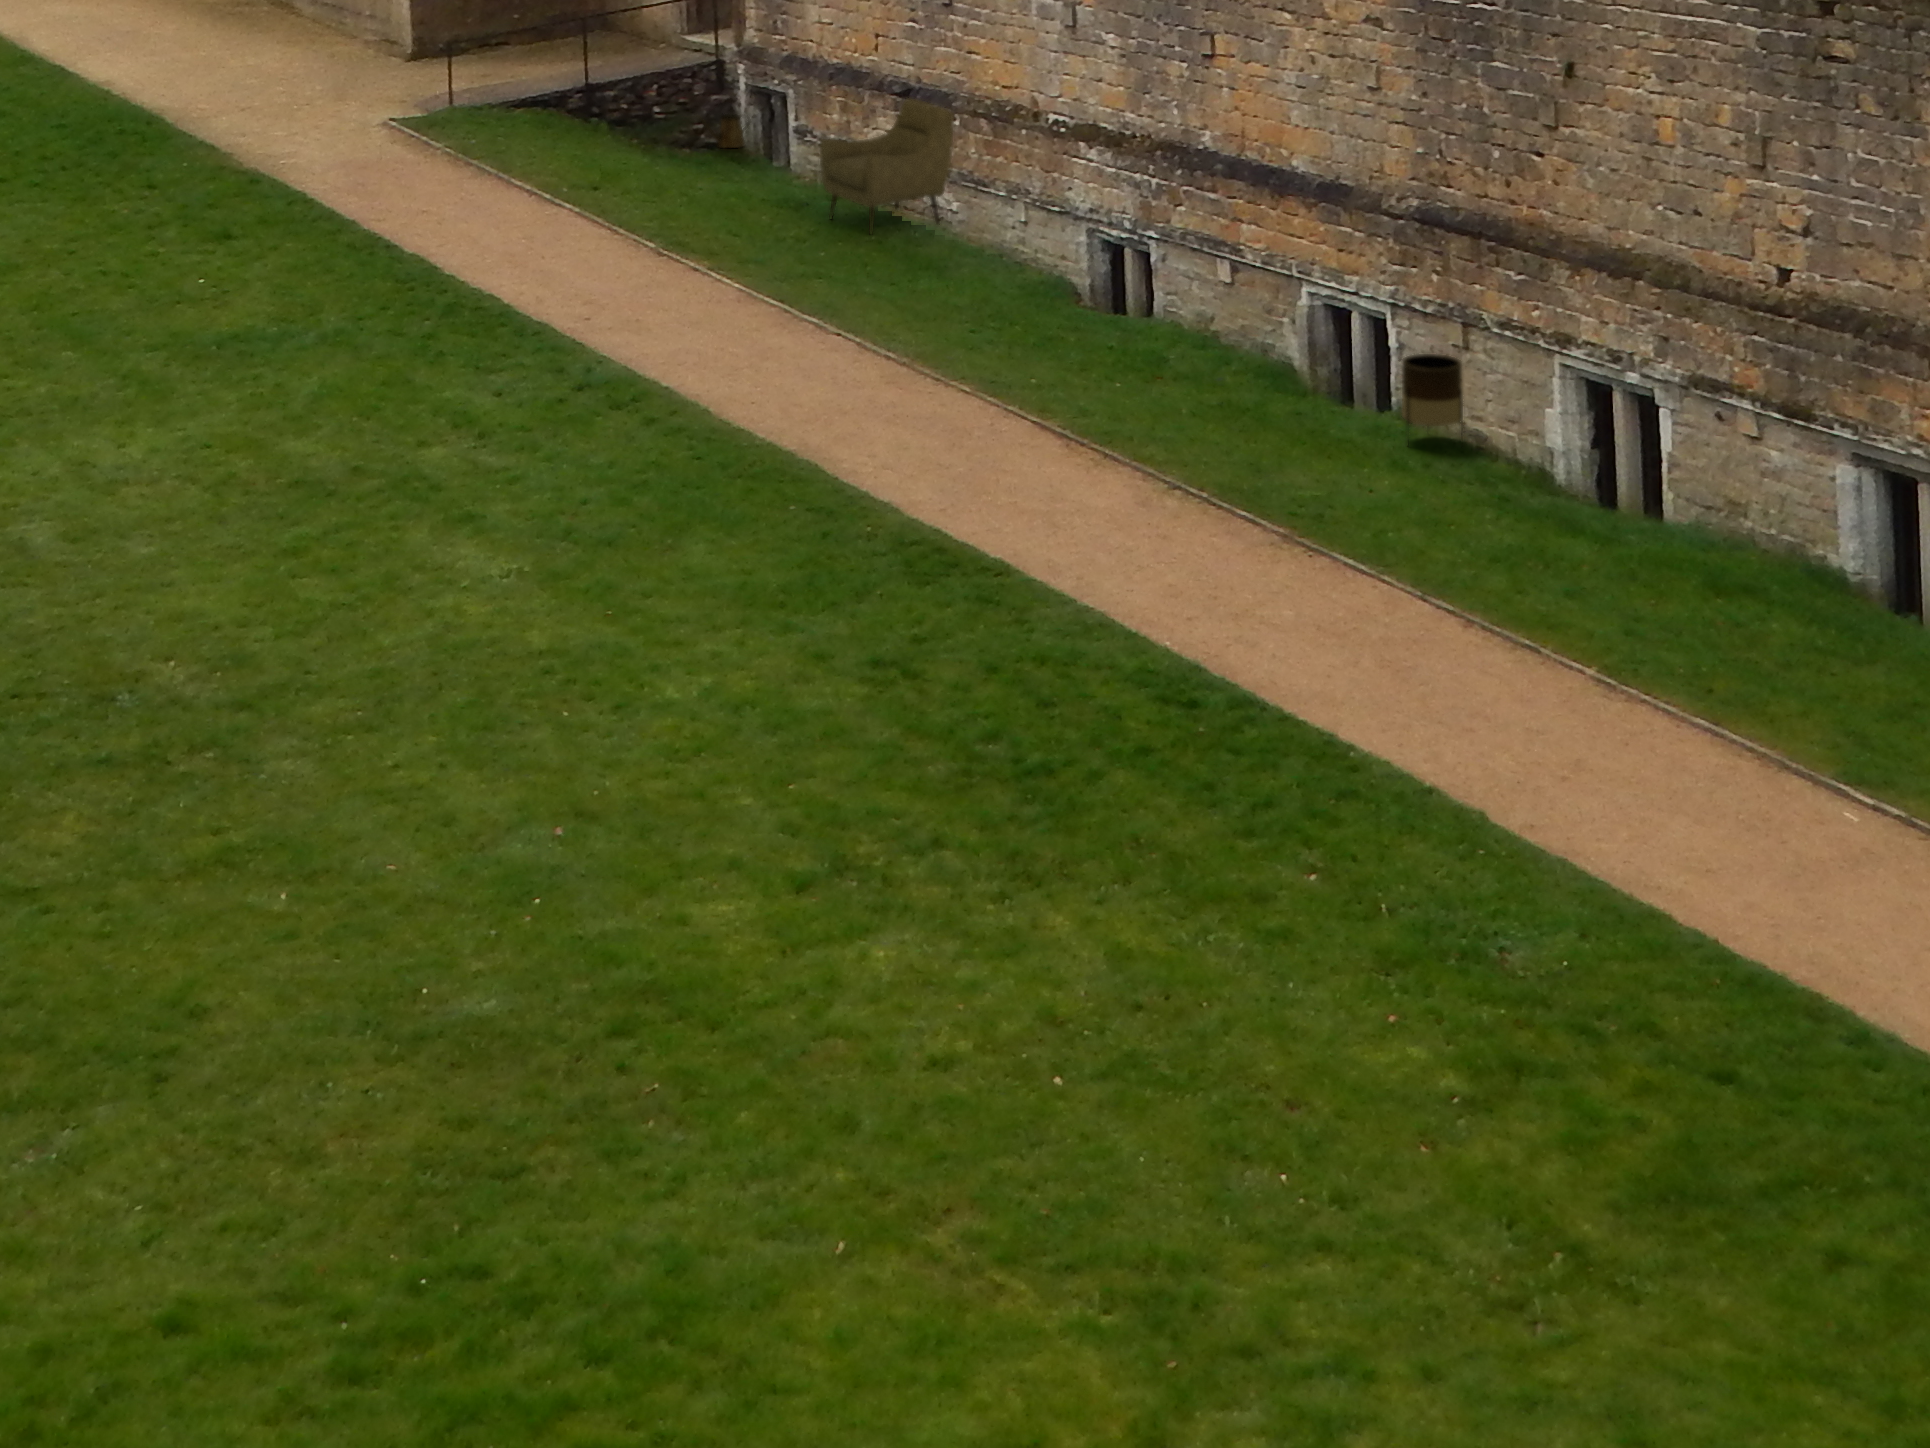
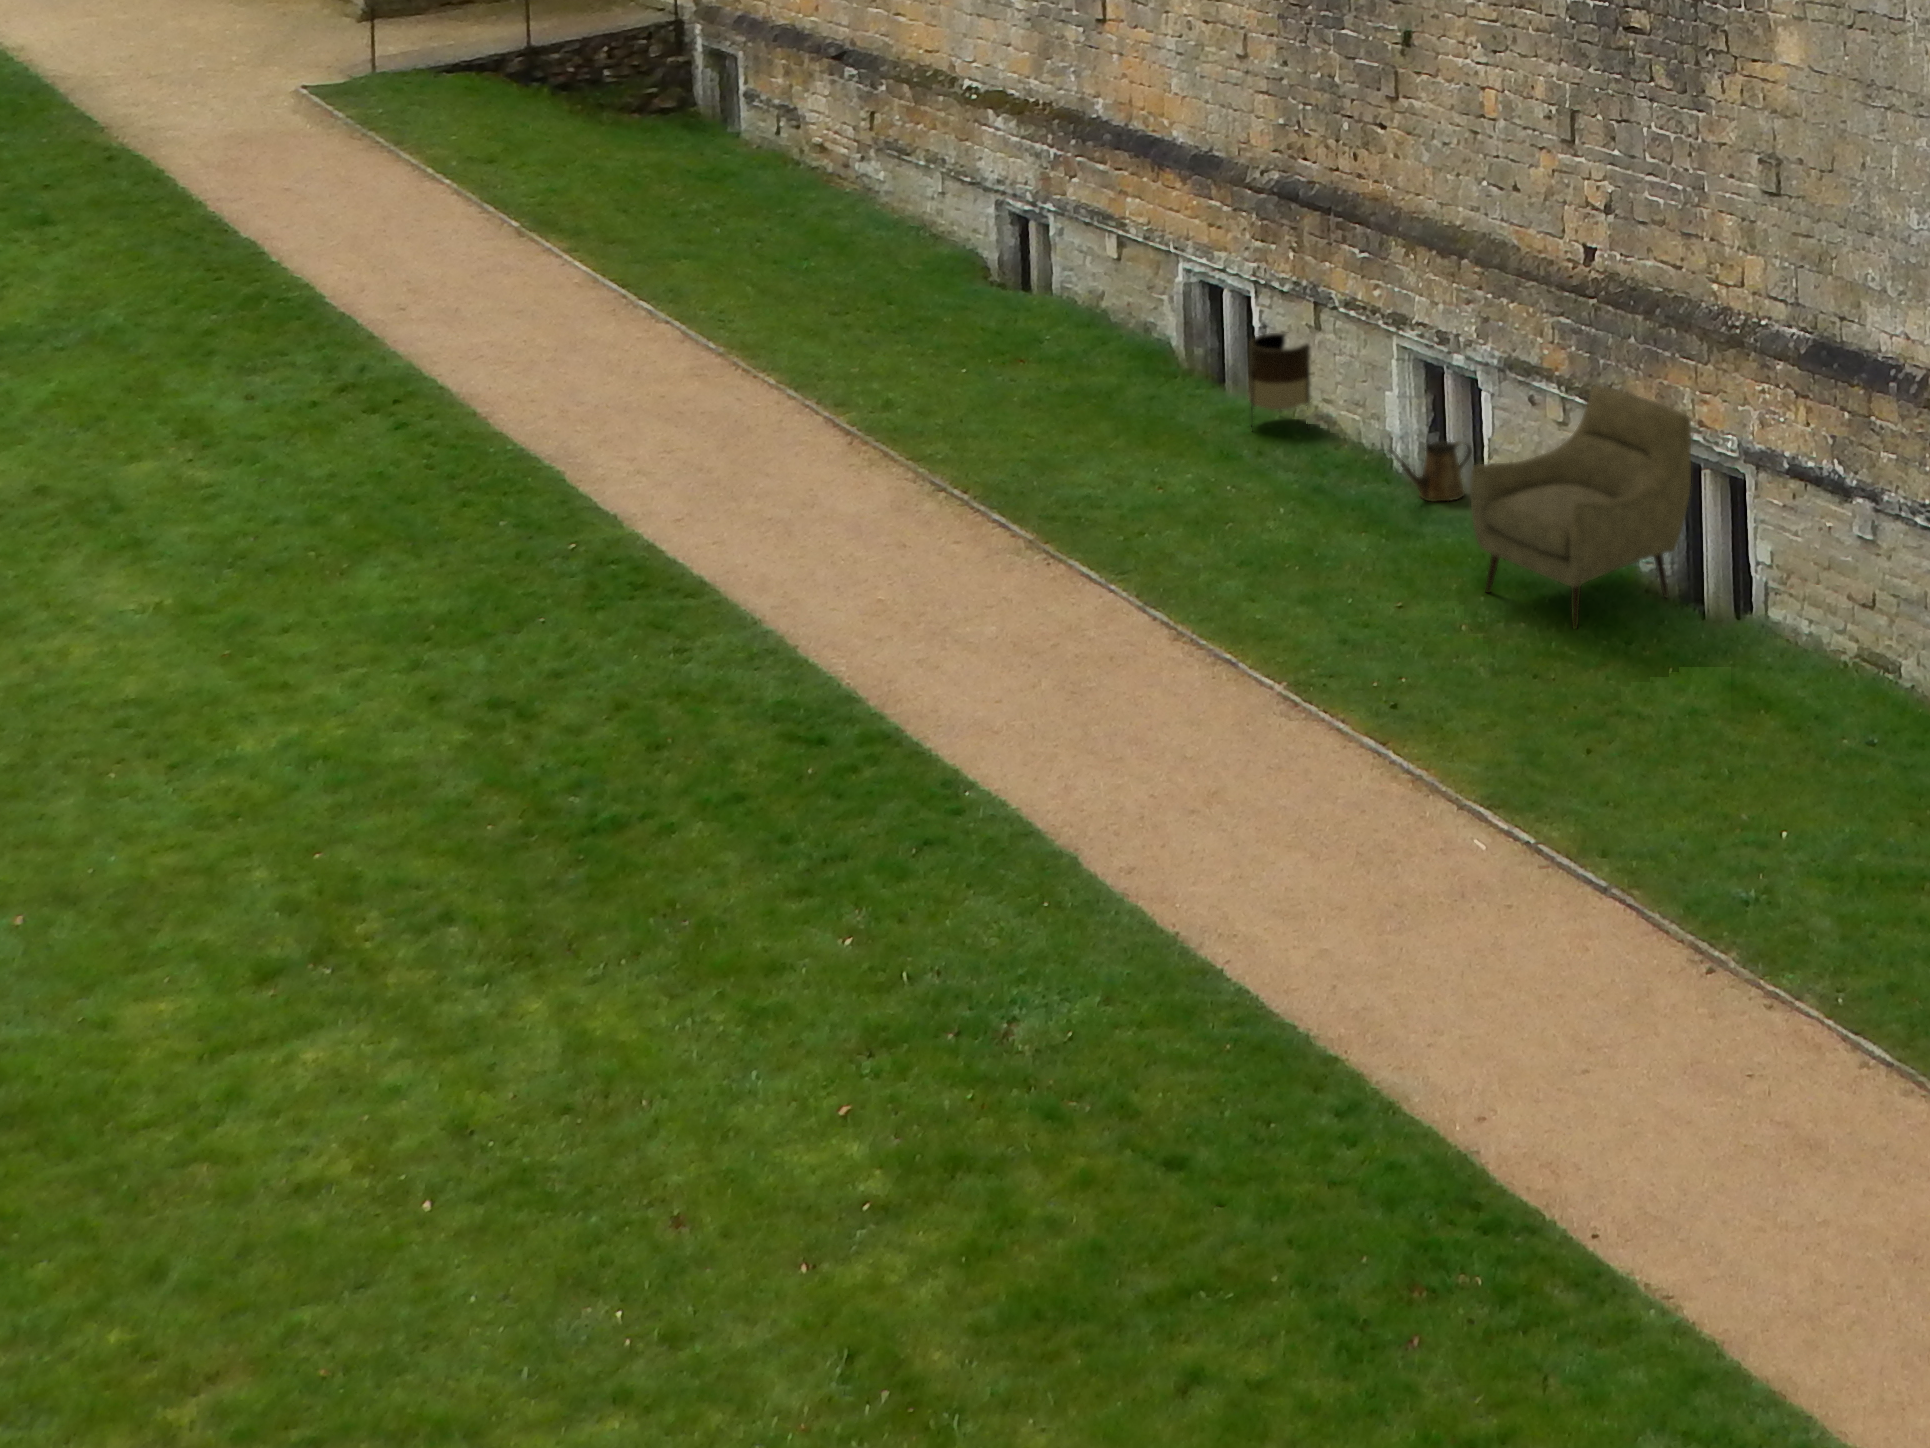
chair: present [820,99,954,235] -> present [1470,386,1691,629]
watering can: present [704,113,745,148] -> present [1388,441,1472,501]

